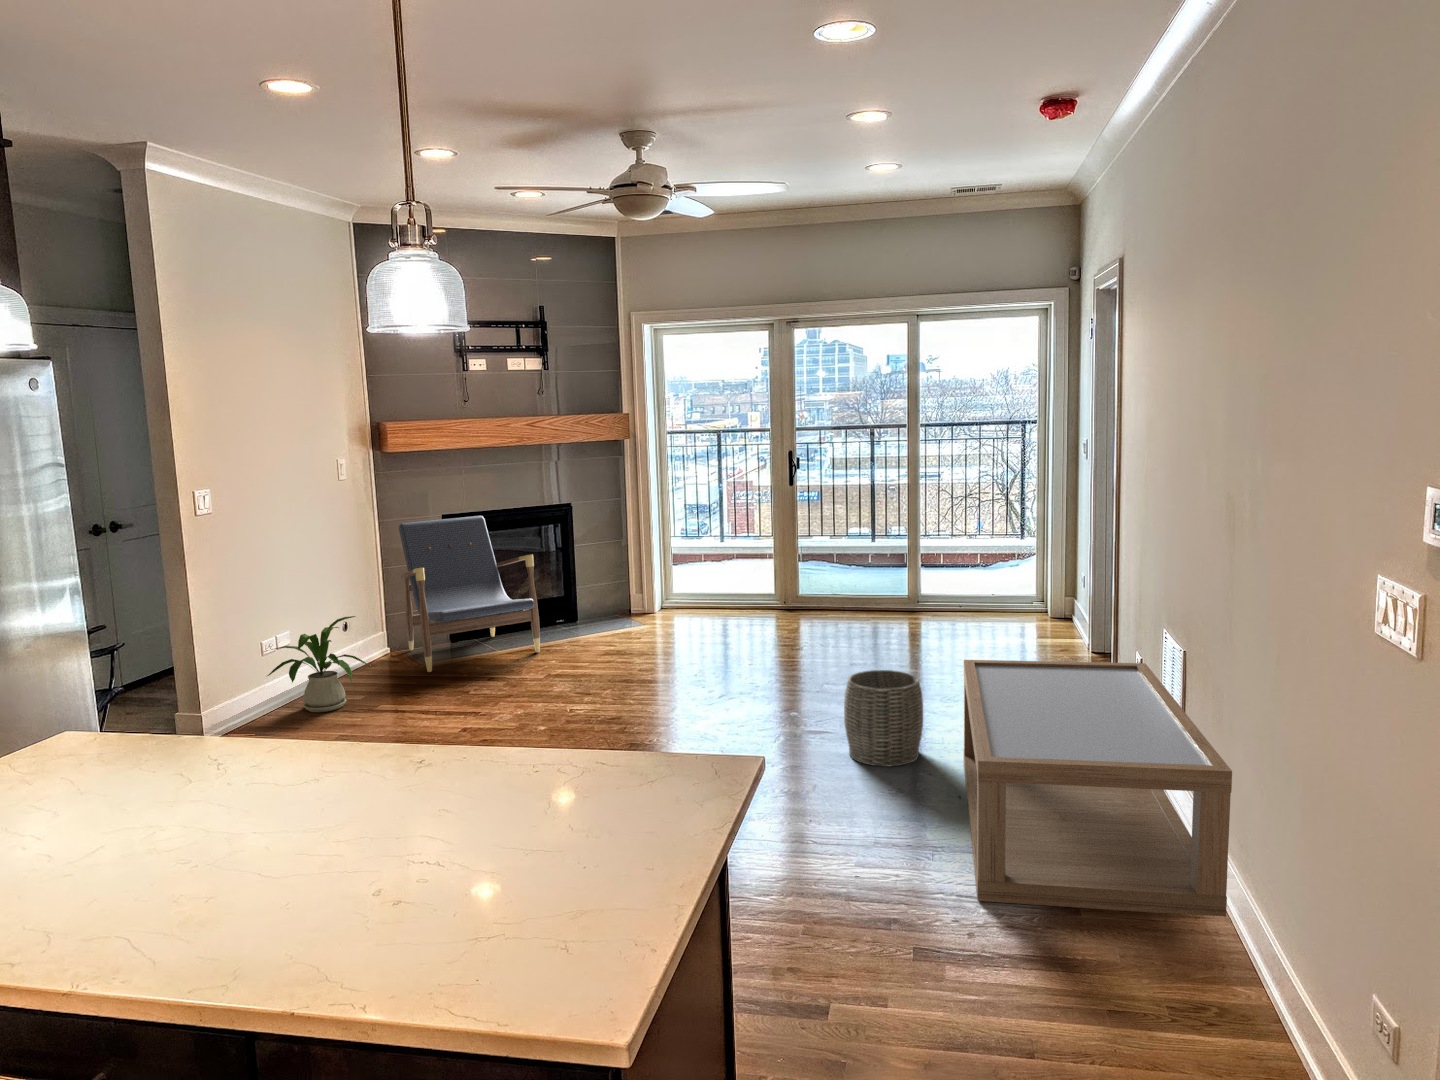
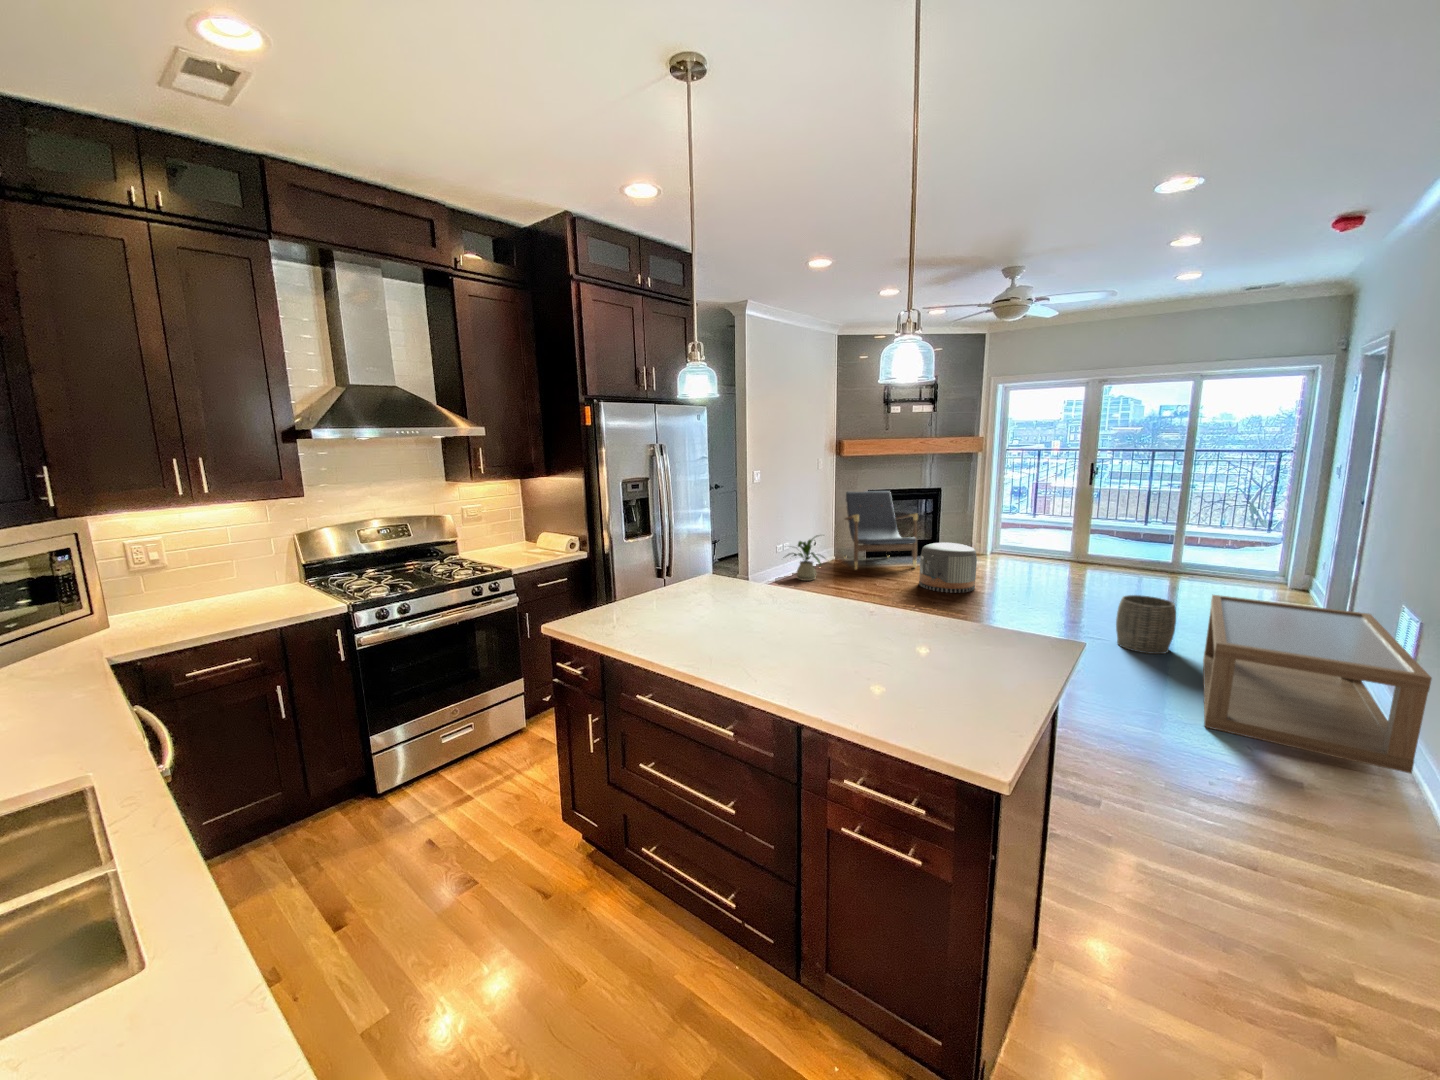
pouf: none [539,605,636,697] -> present [919,543,977,593]

